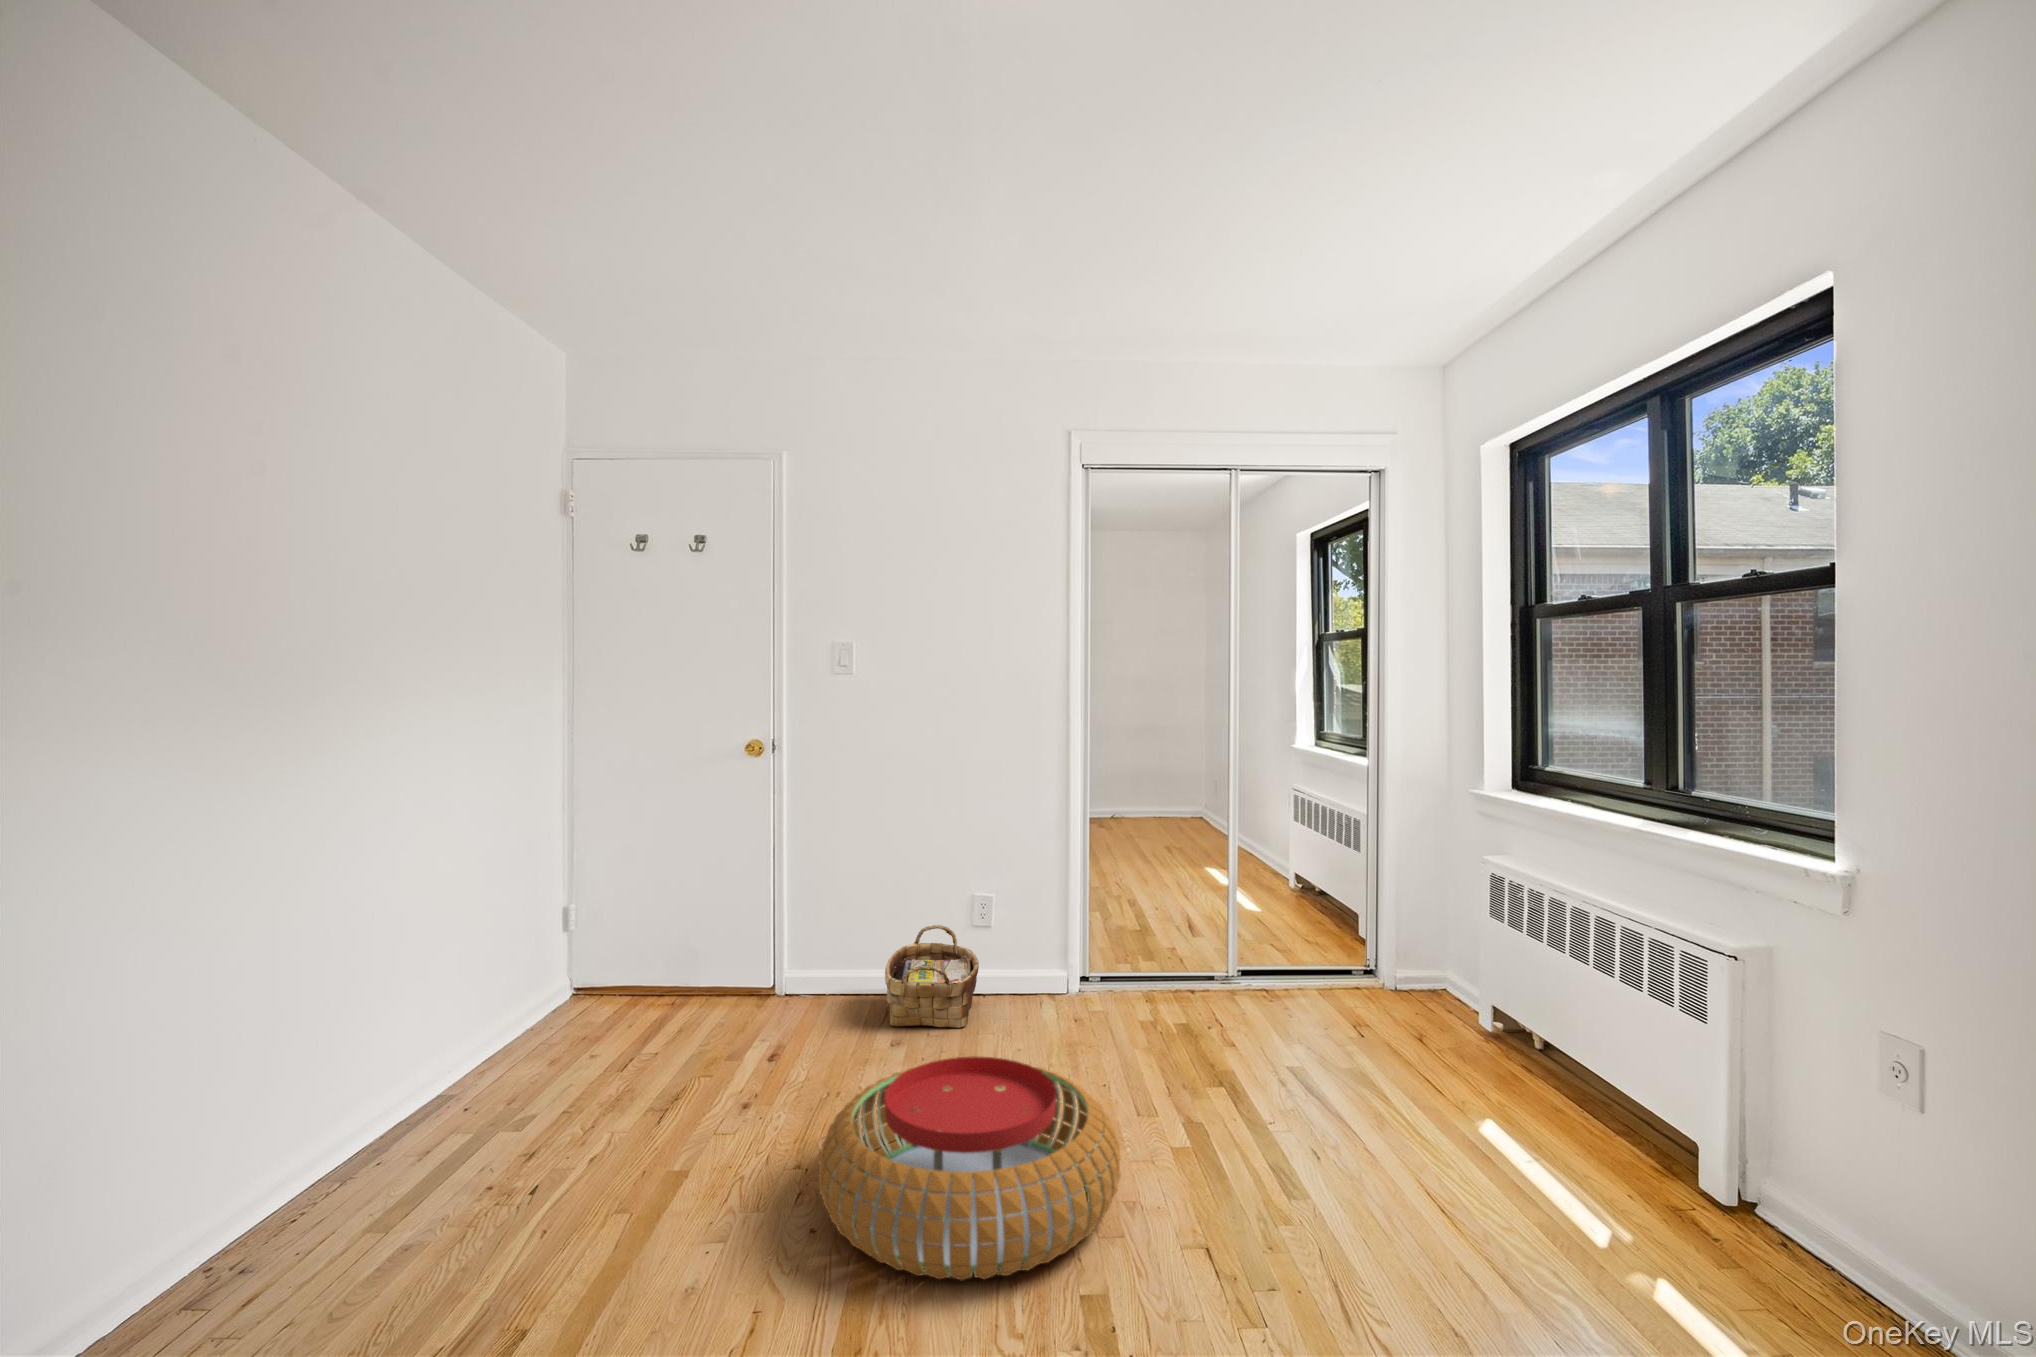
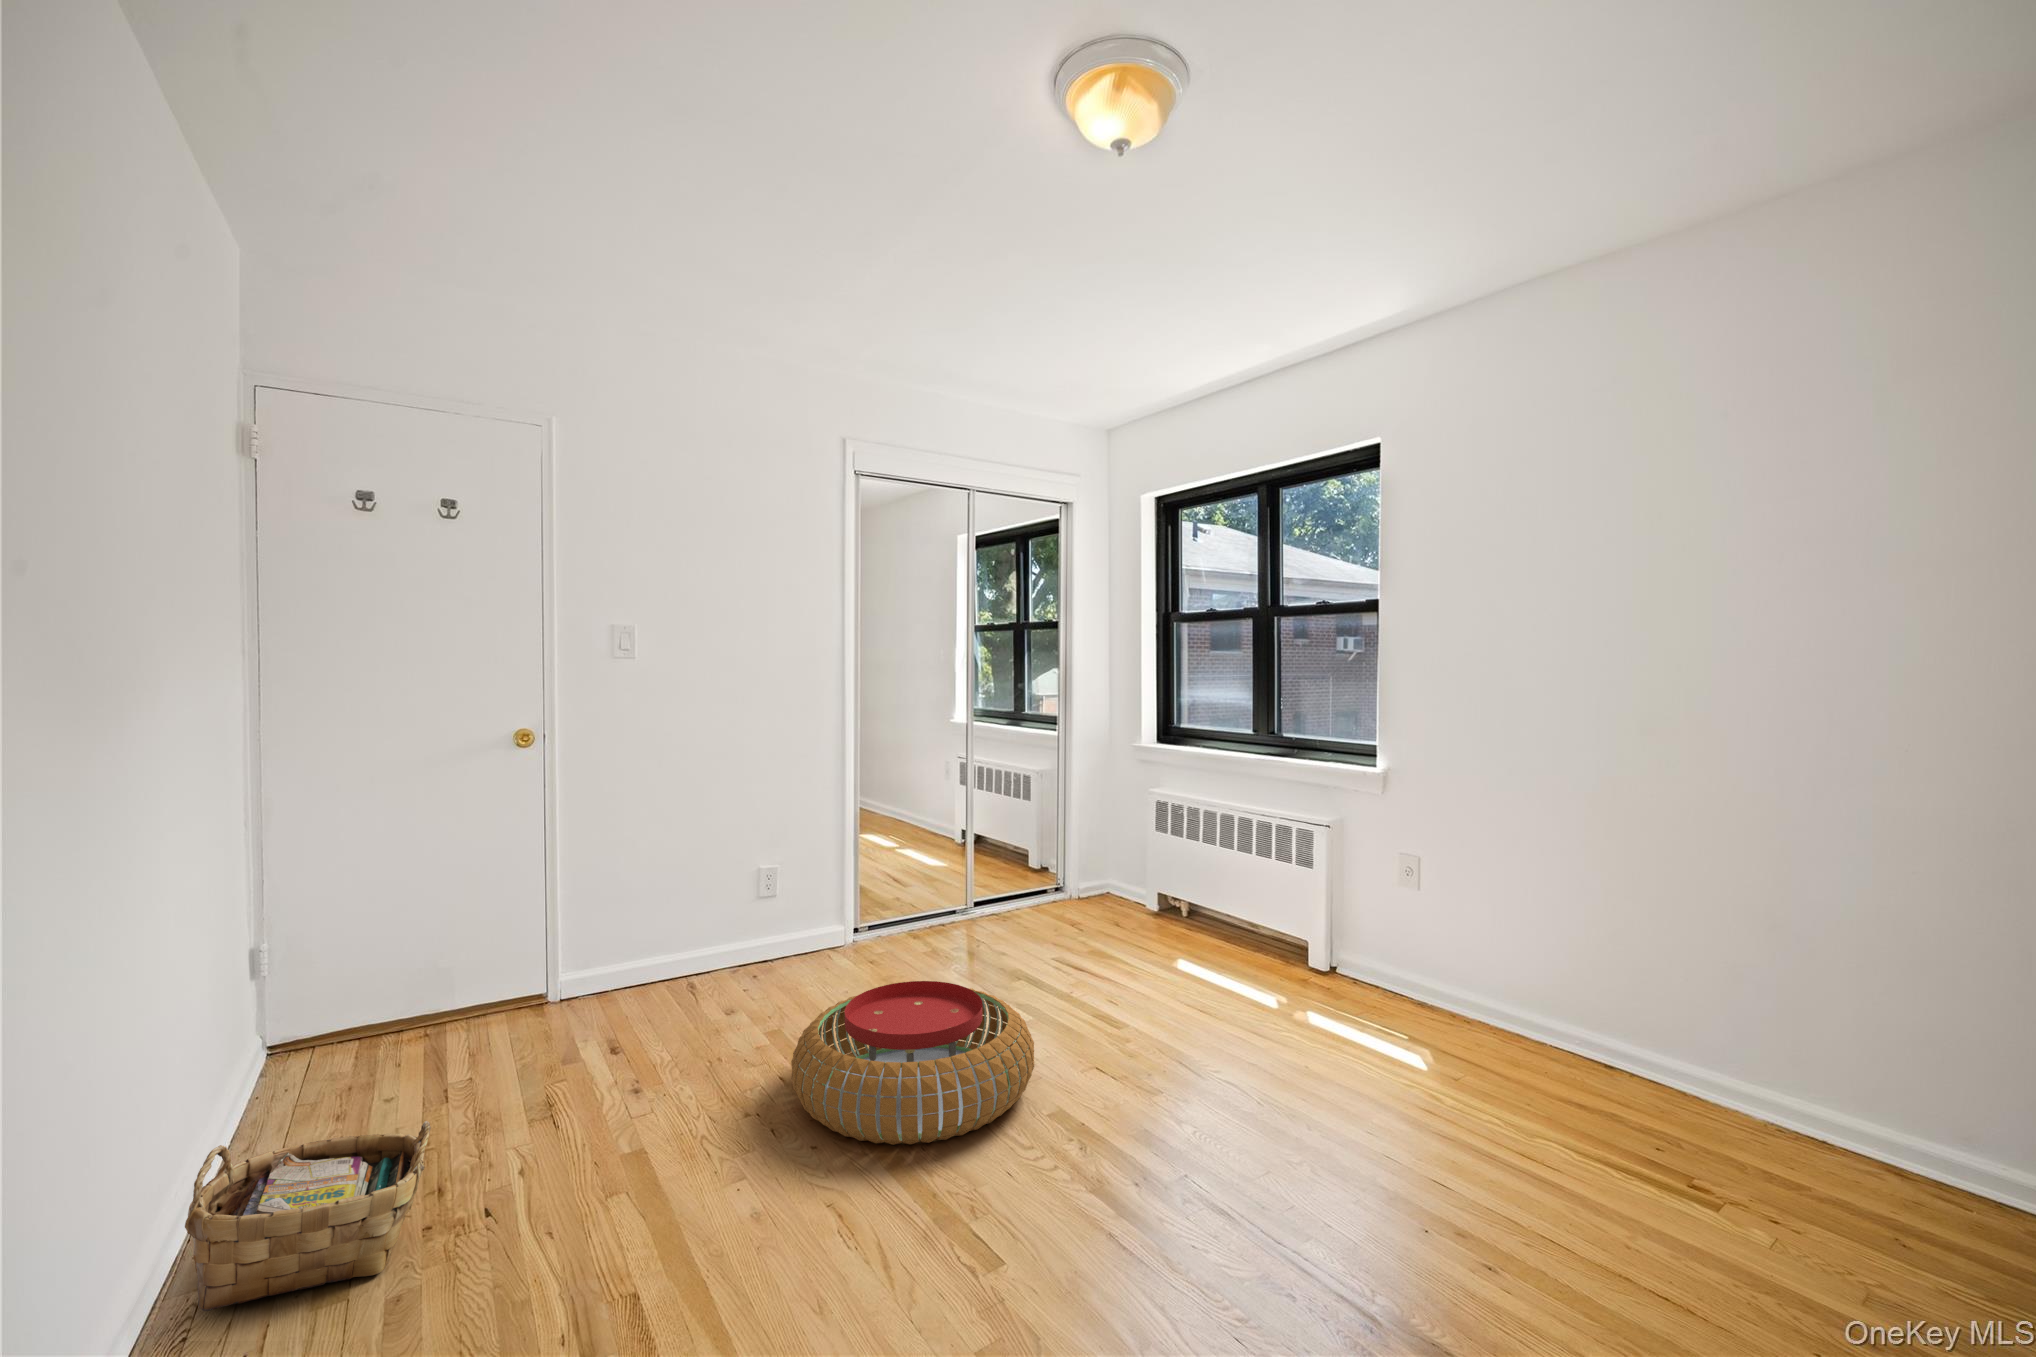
woven basket: present [885,925,979,1028] -> present [185,1121,431,1311]

